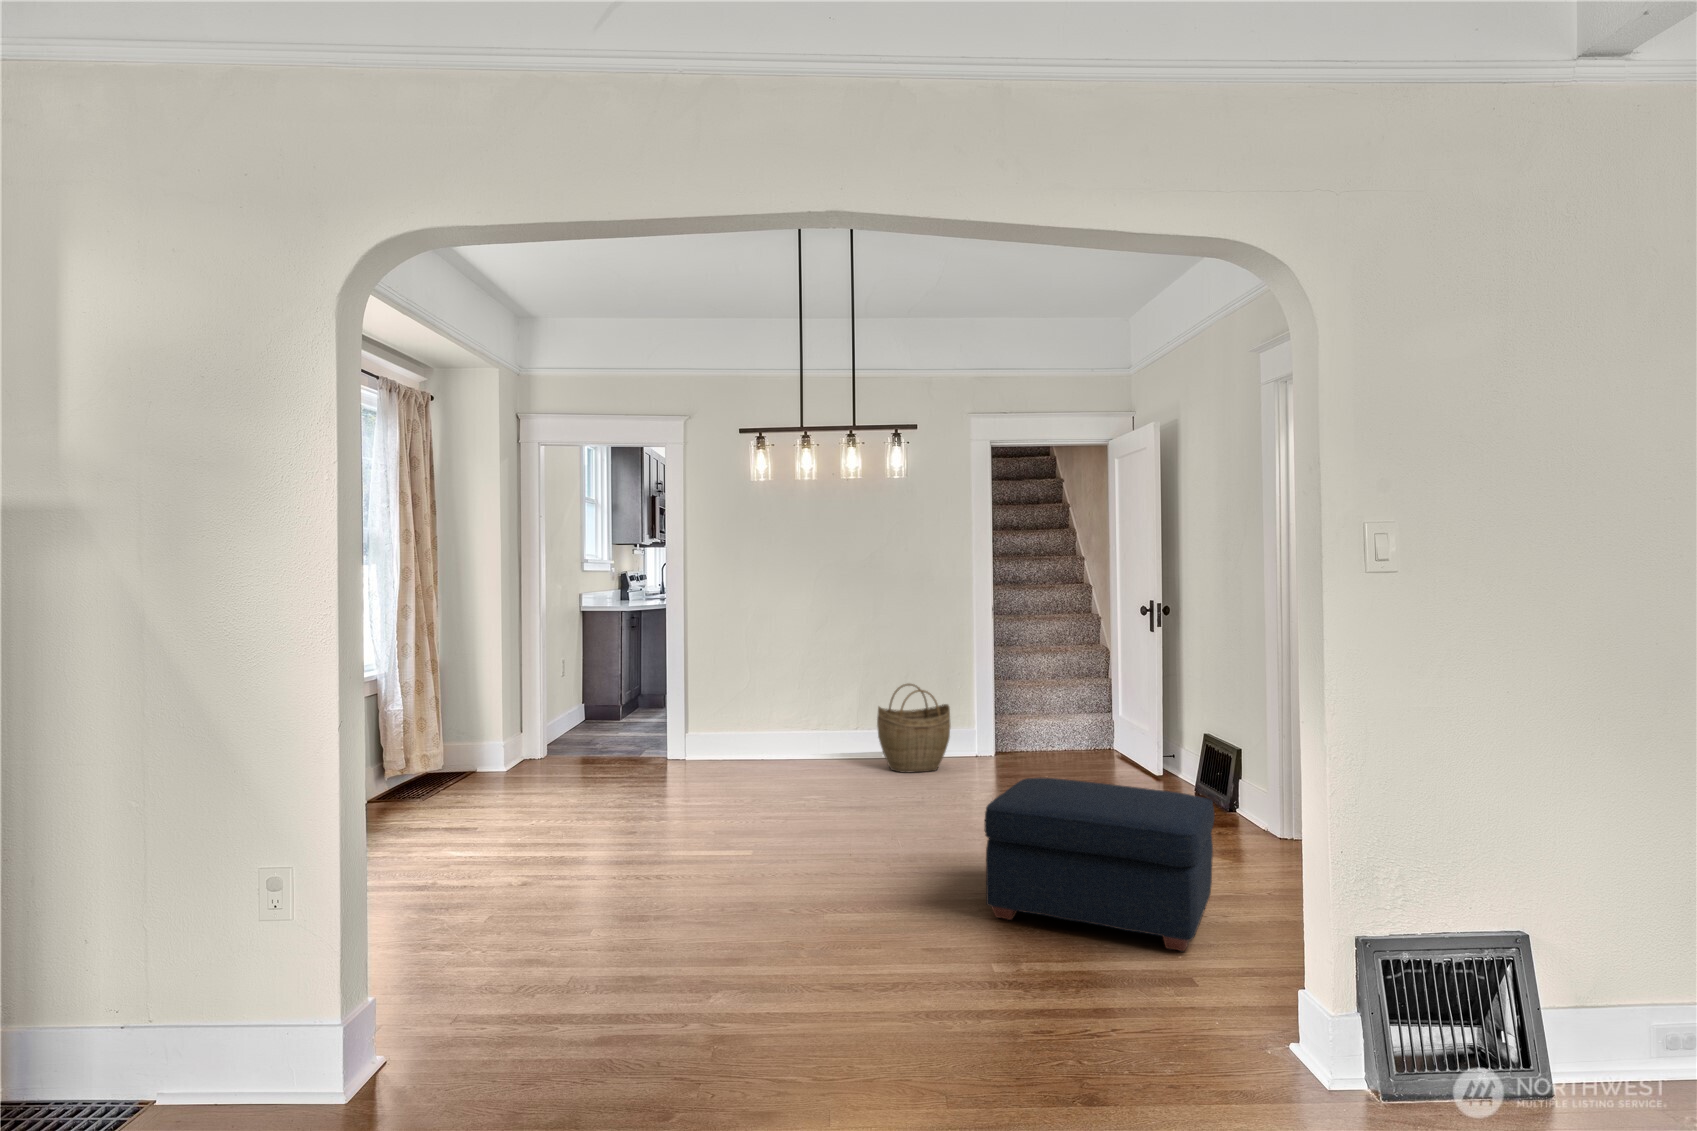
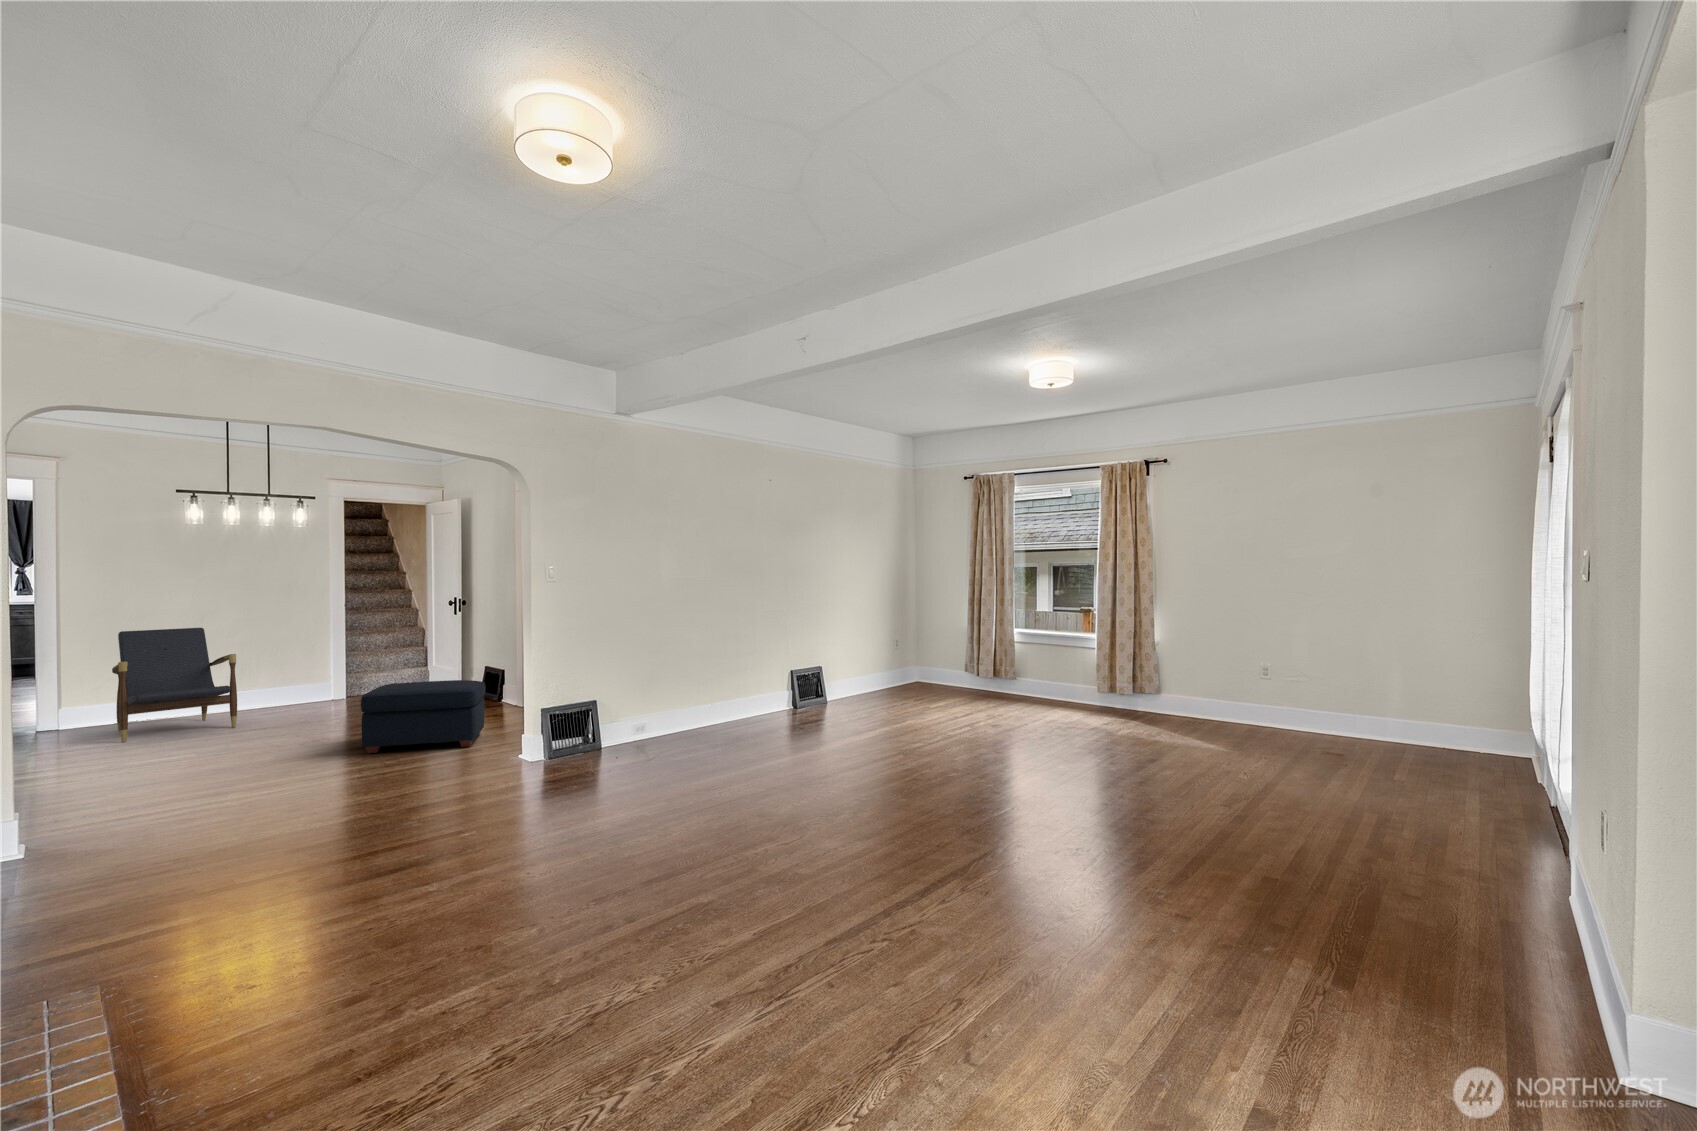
lounge chair: none [718,637,848,796] -> present [112,628,237,742]
woven basket: present [877,684,950,772] -> none [253,656,314,714]

